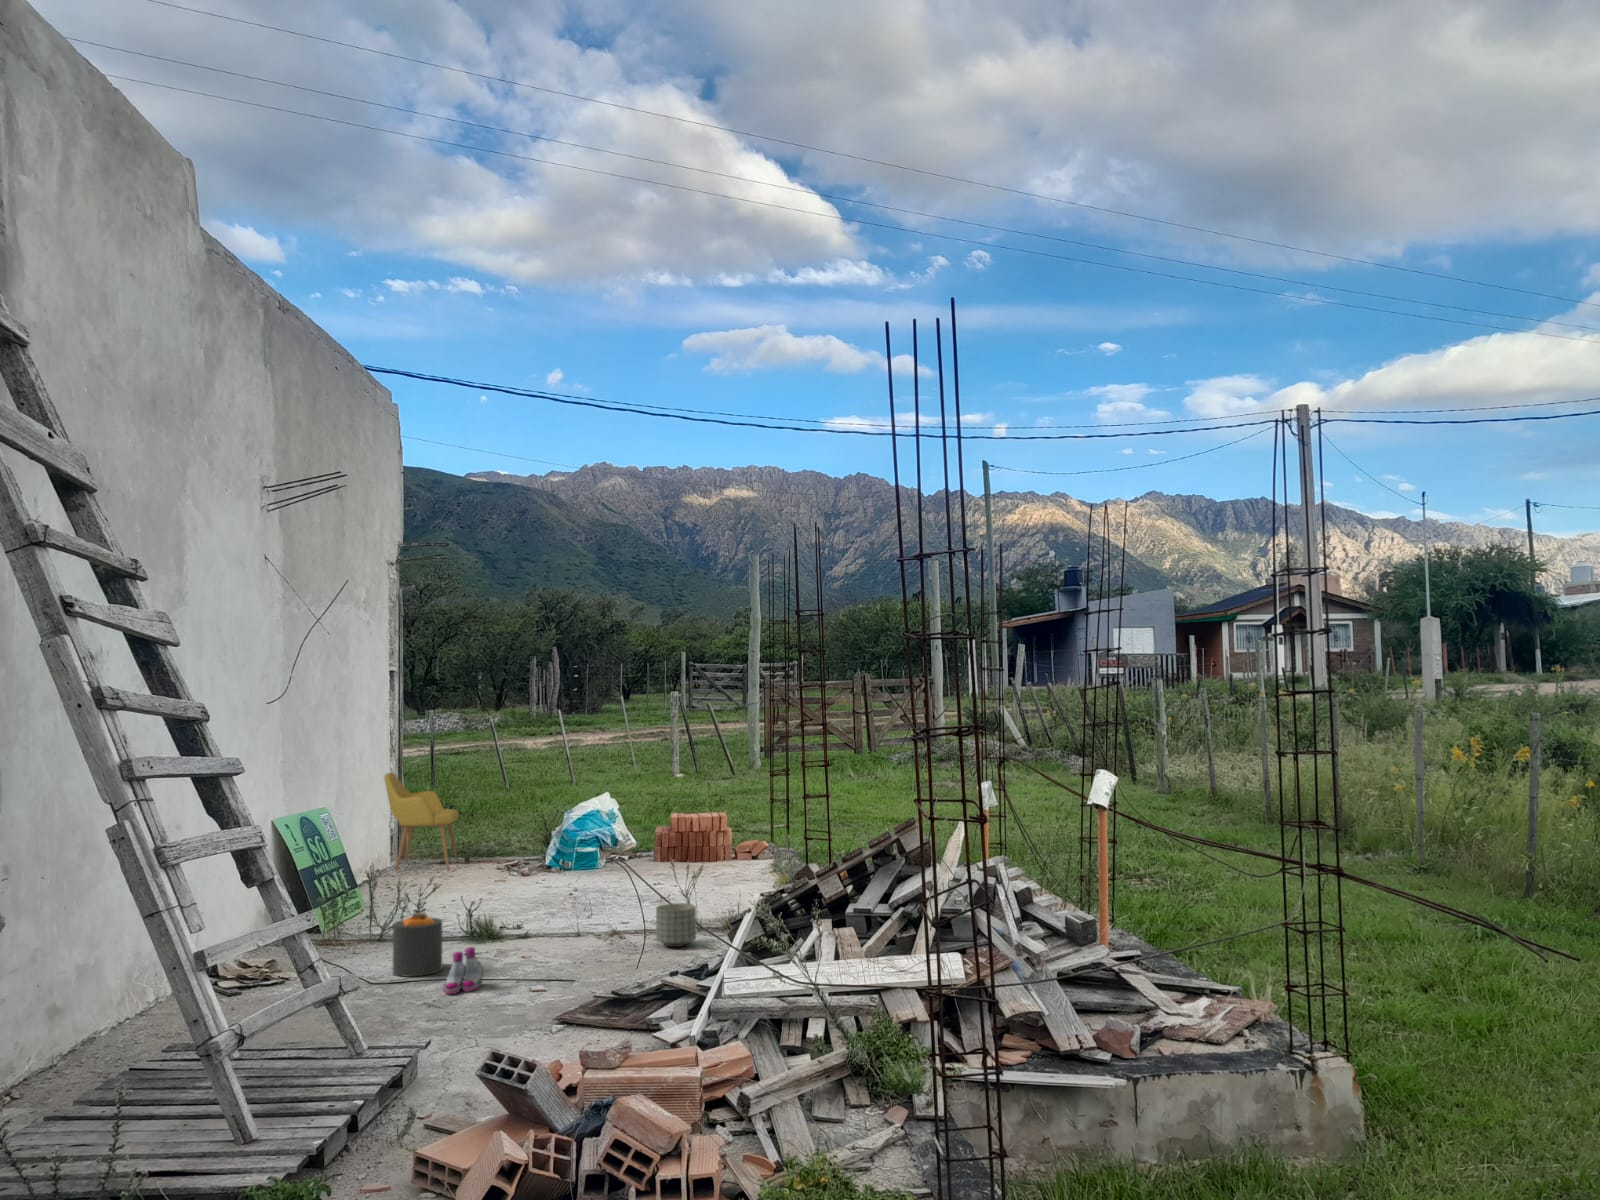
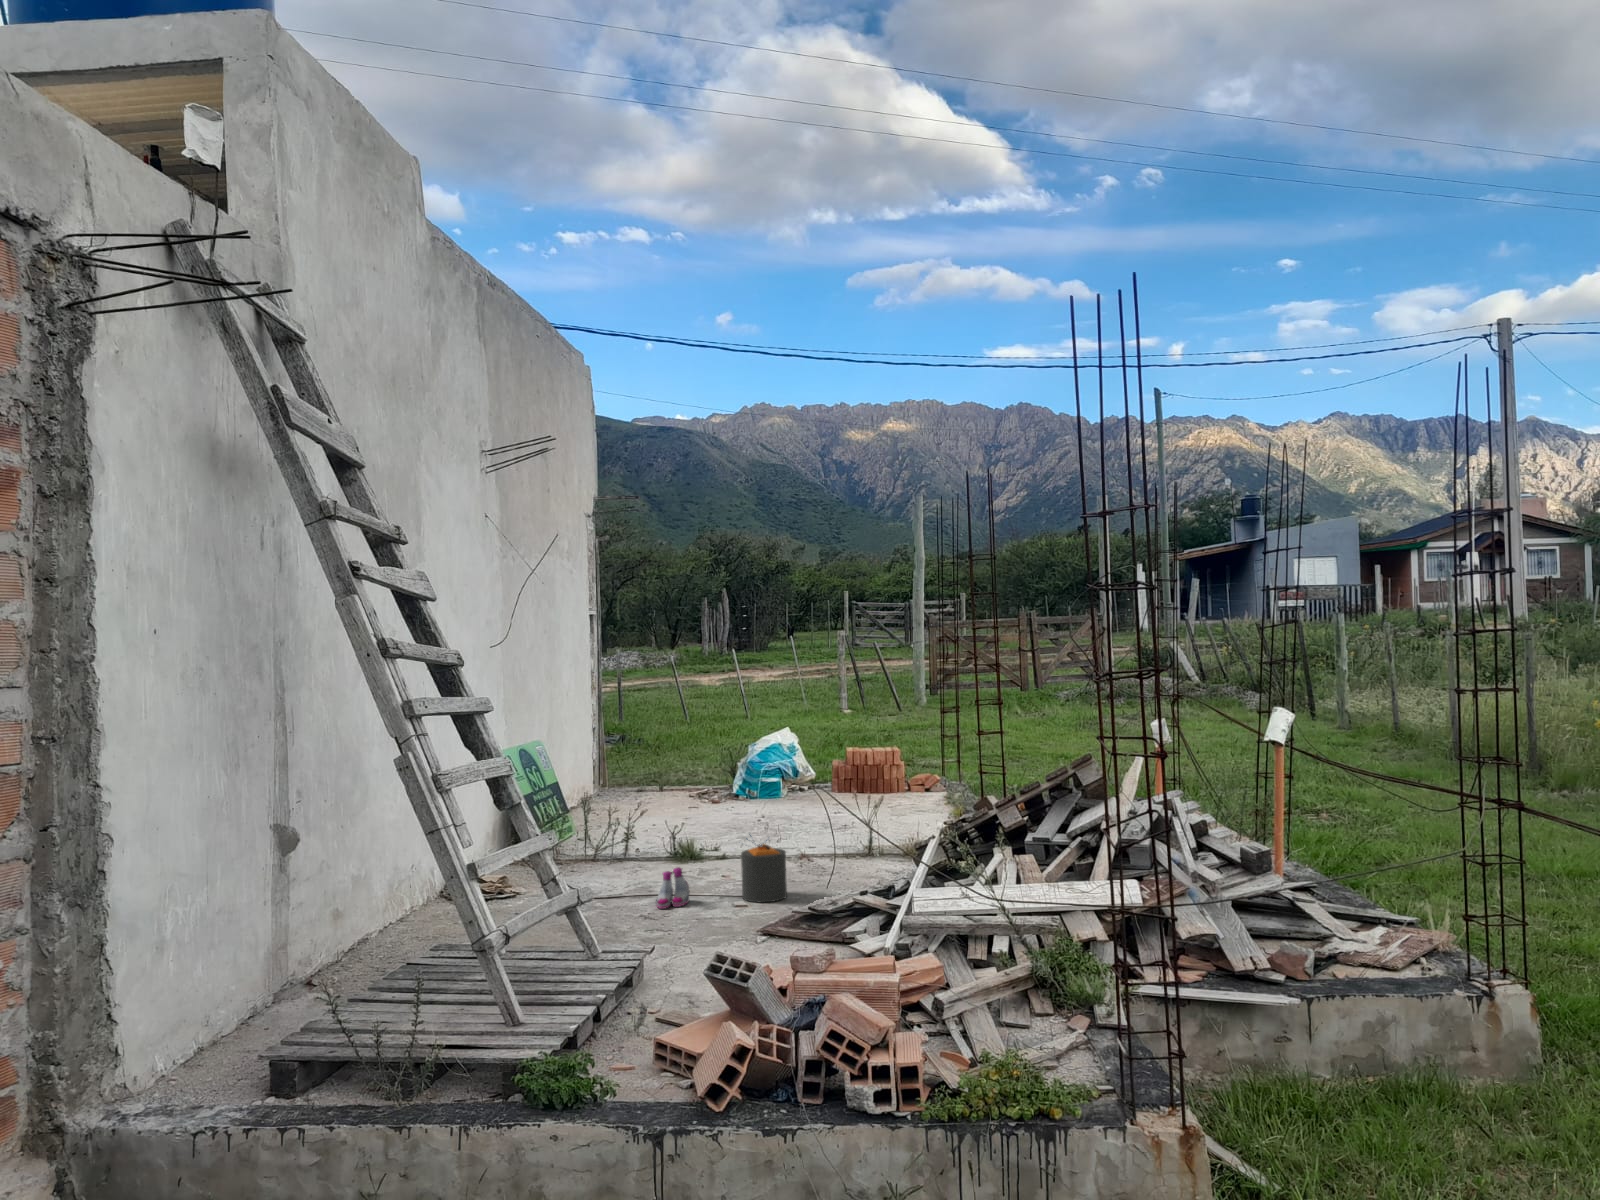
chair: present [384,773,459,871] -> none [583,709,652,800]
planter: present [656,903,696,947] -> none [842,831,880,872]
trash can: present [393,907,442,977] -> present [741,835,787,902]

